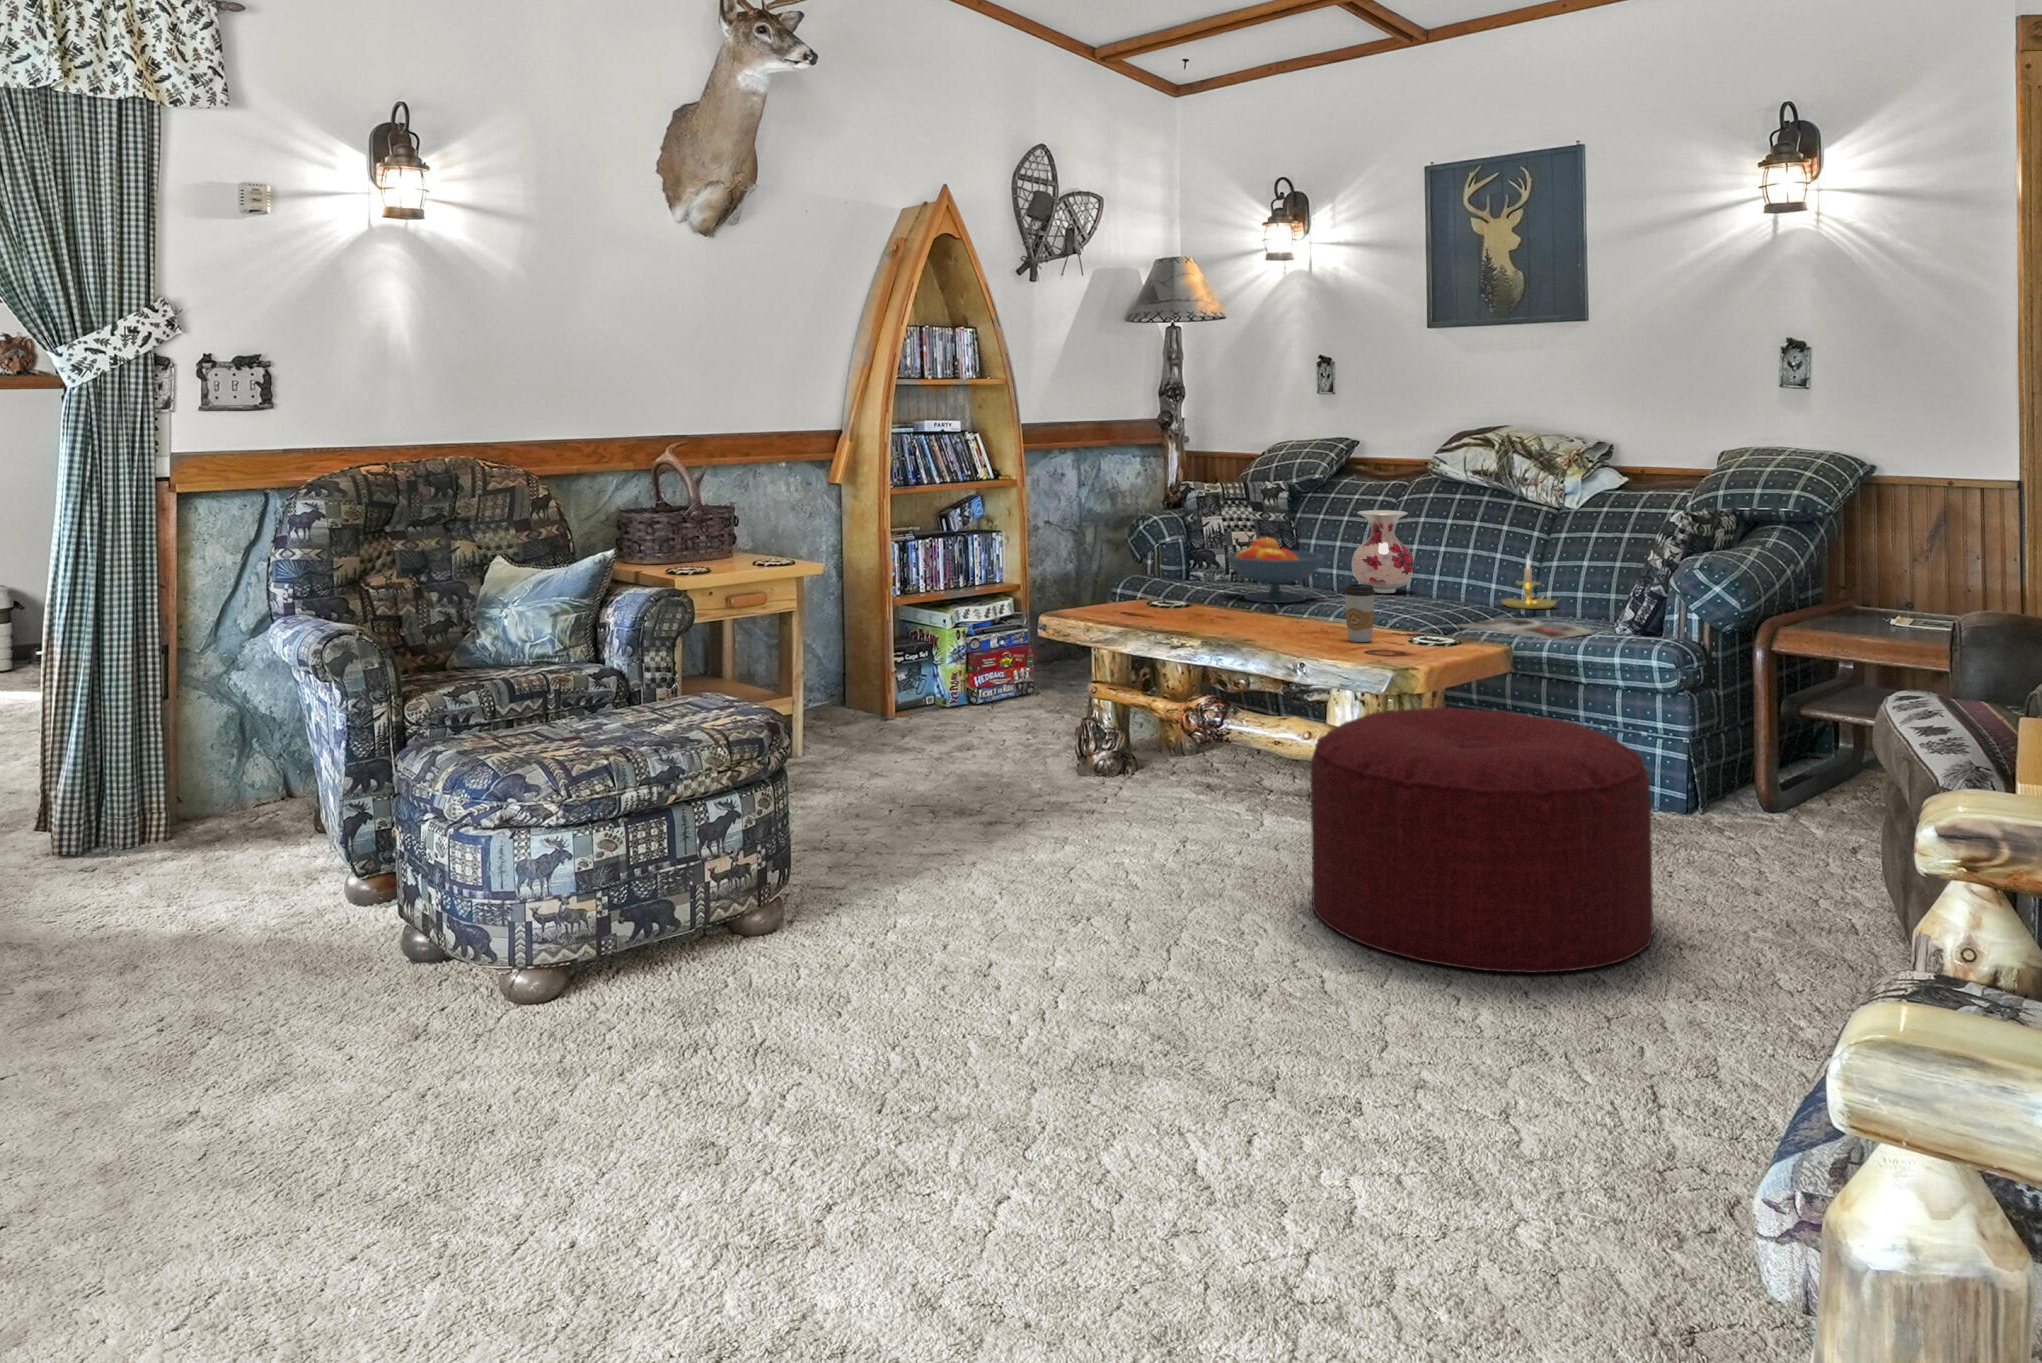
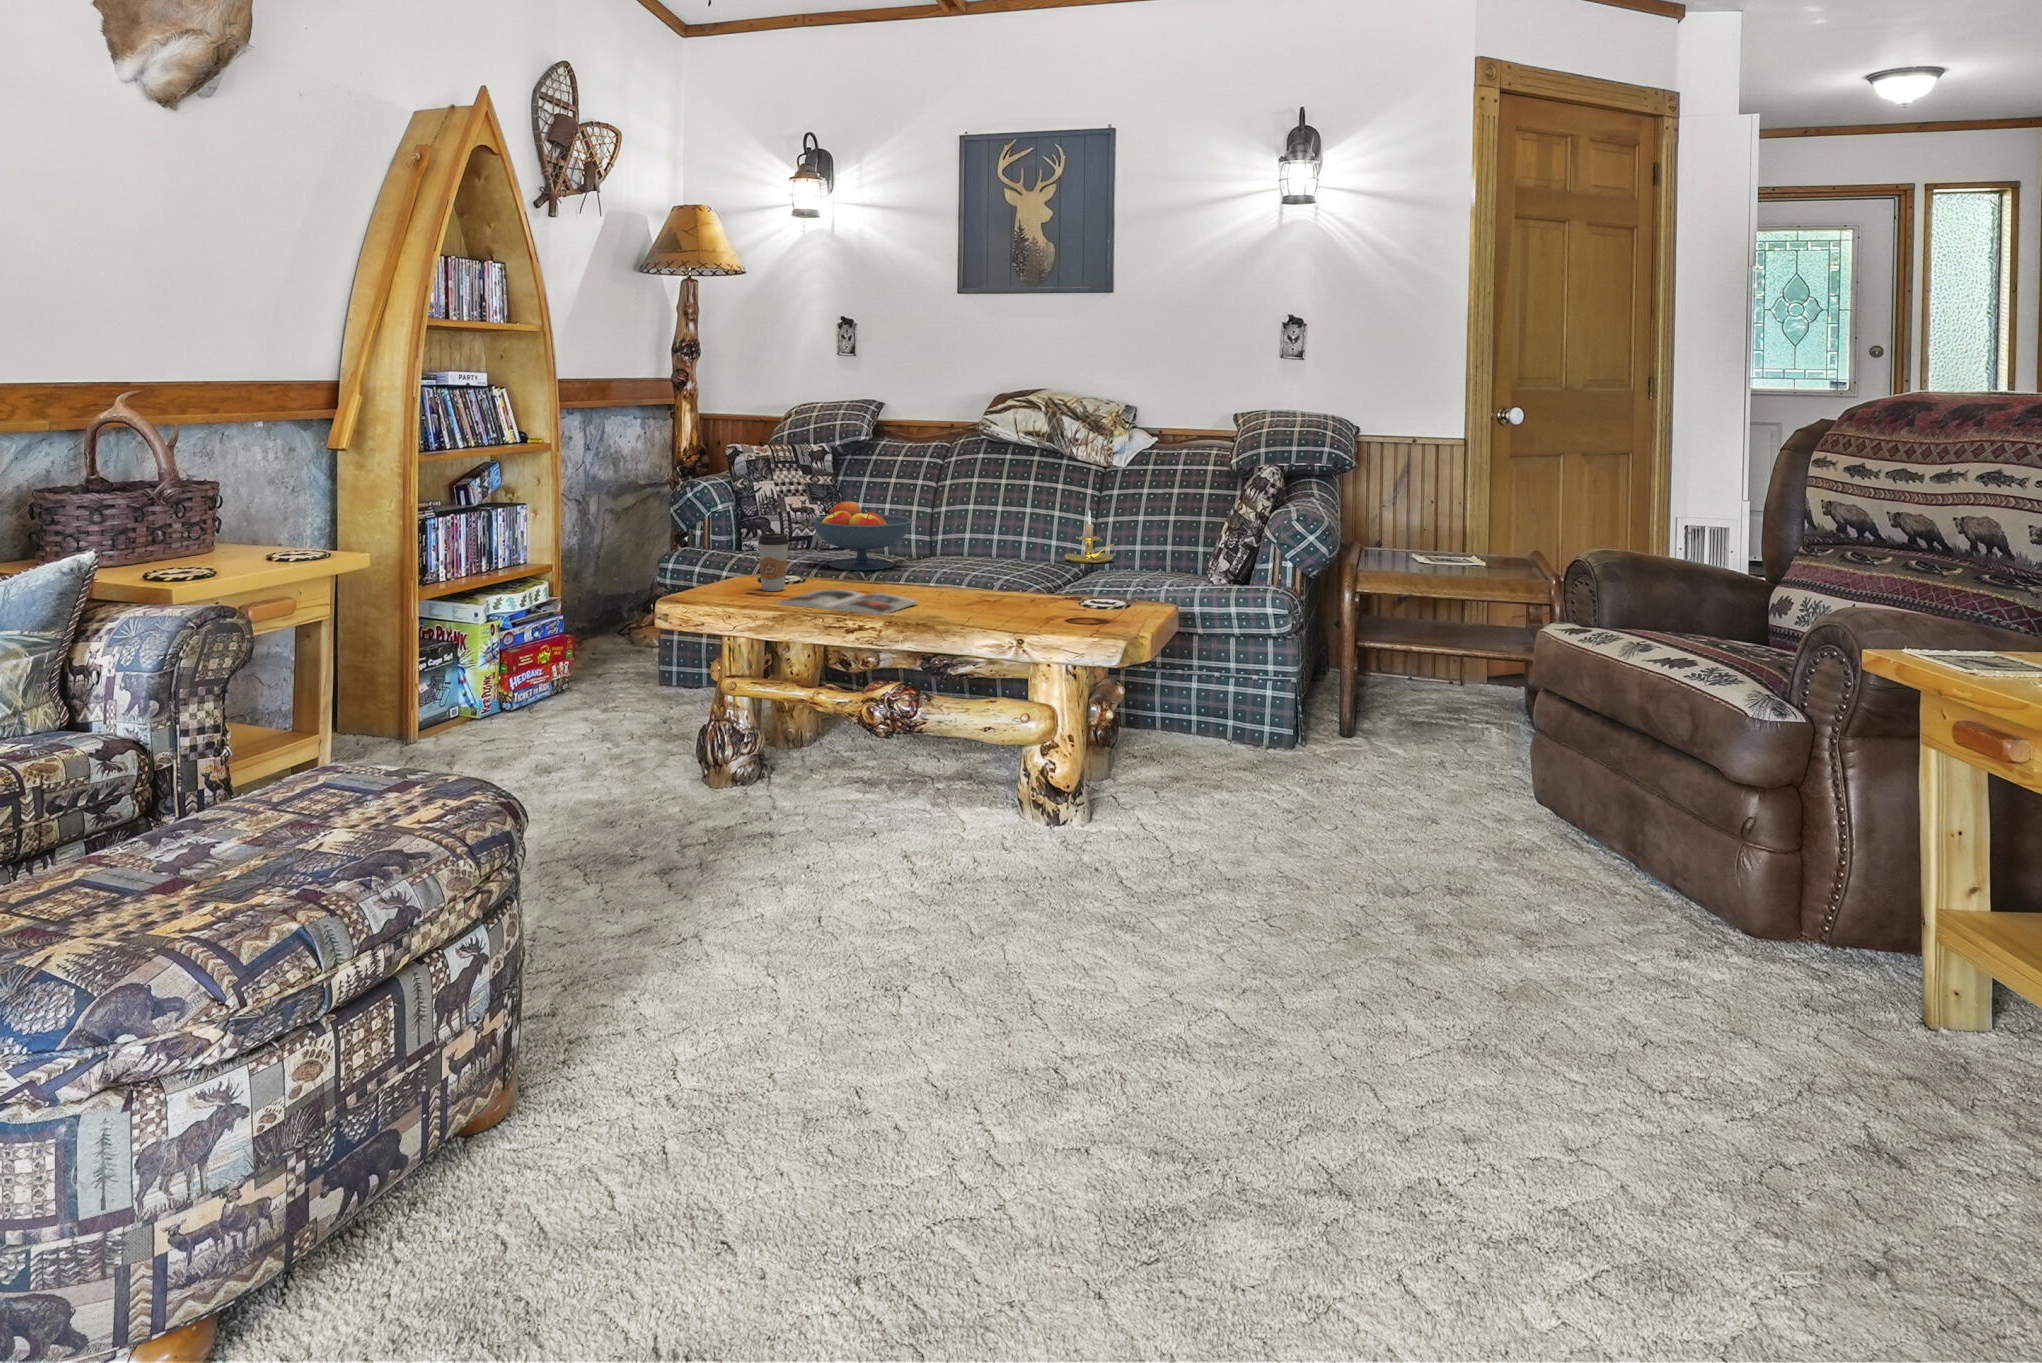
vase: present [1351,510,1414,593] -> none [909,471,971,553]
coffee cup: present [1344,584,1375,642] -> present [759,533,789,591]
magazine: present [1460,618,1594,640] -> present [776,589,917,615]
ottoman: present [1310,707,1654,973] -> none [1104,680,1461,979]

